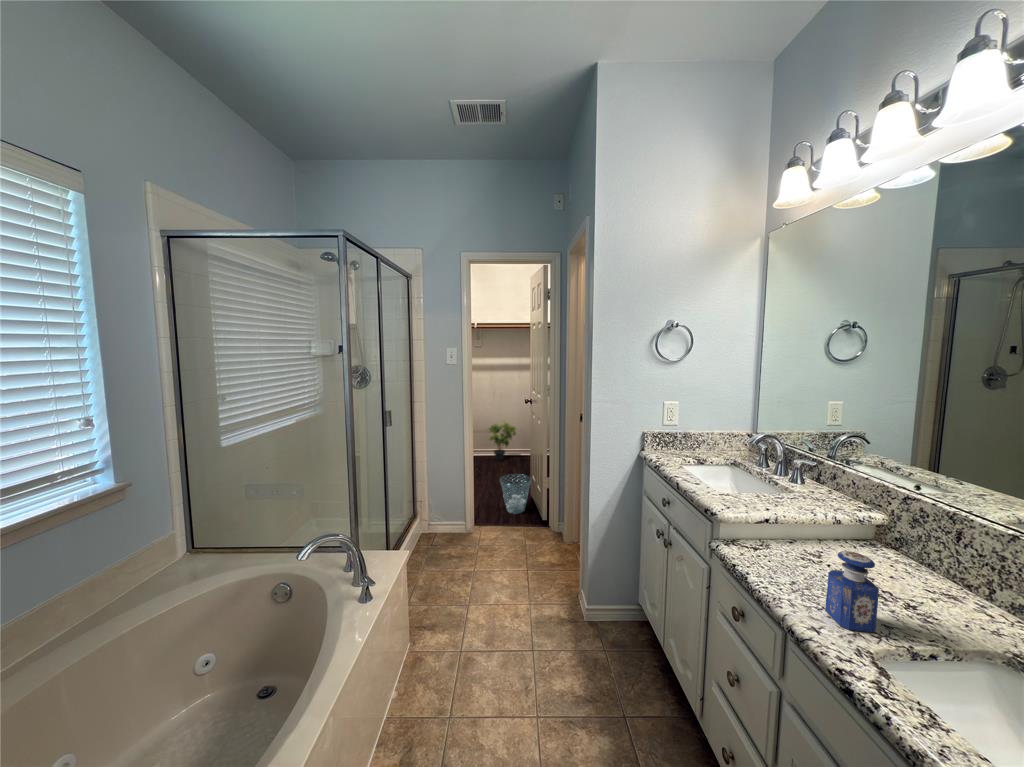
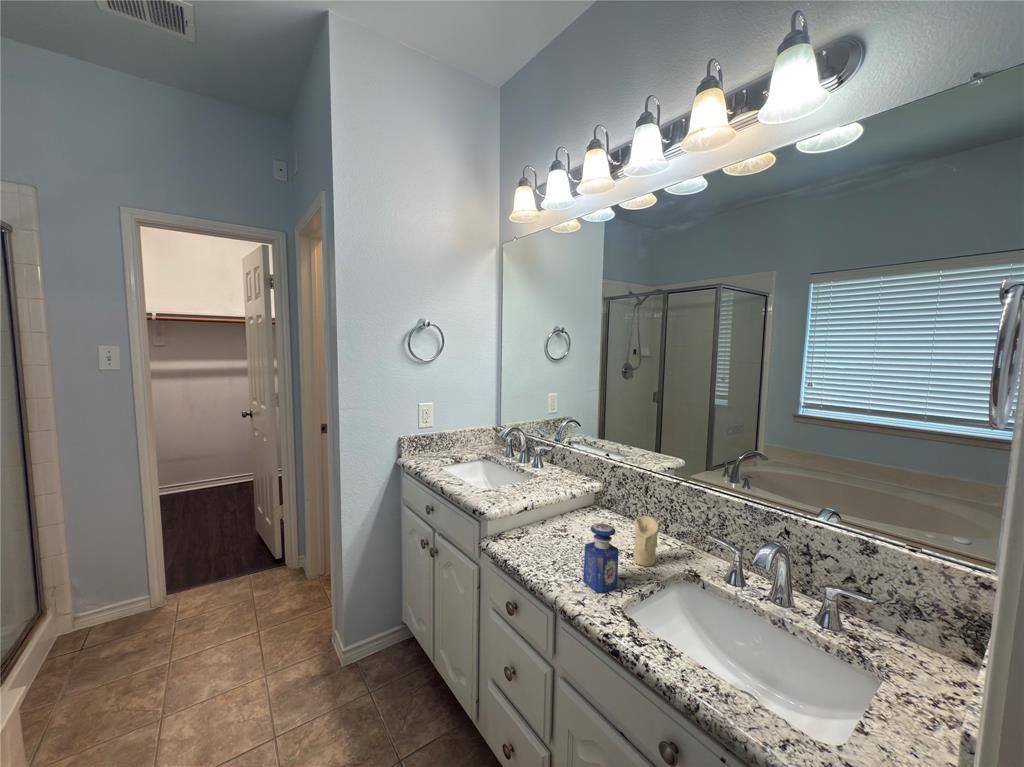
potted plant: present [488,421,516,460] -> none [172,439,225,495]
waste basket: present [500,475,531,514] -> none [201,508,252,564]
candle: none [914,562,960,627] -> present [634,516,659,566]

